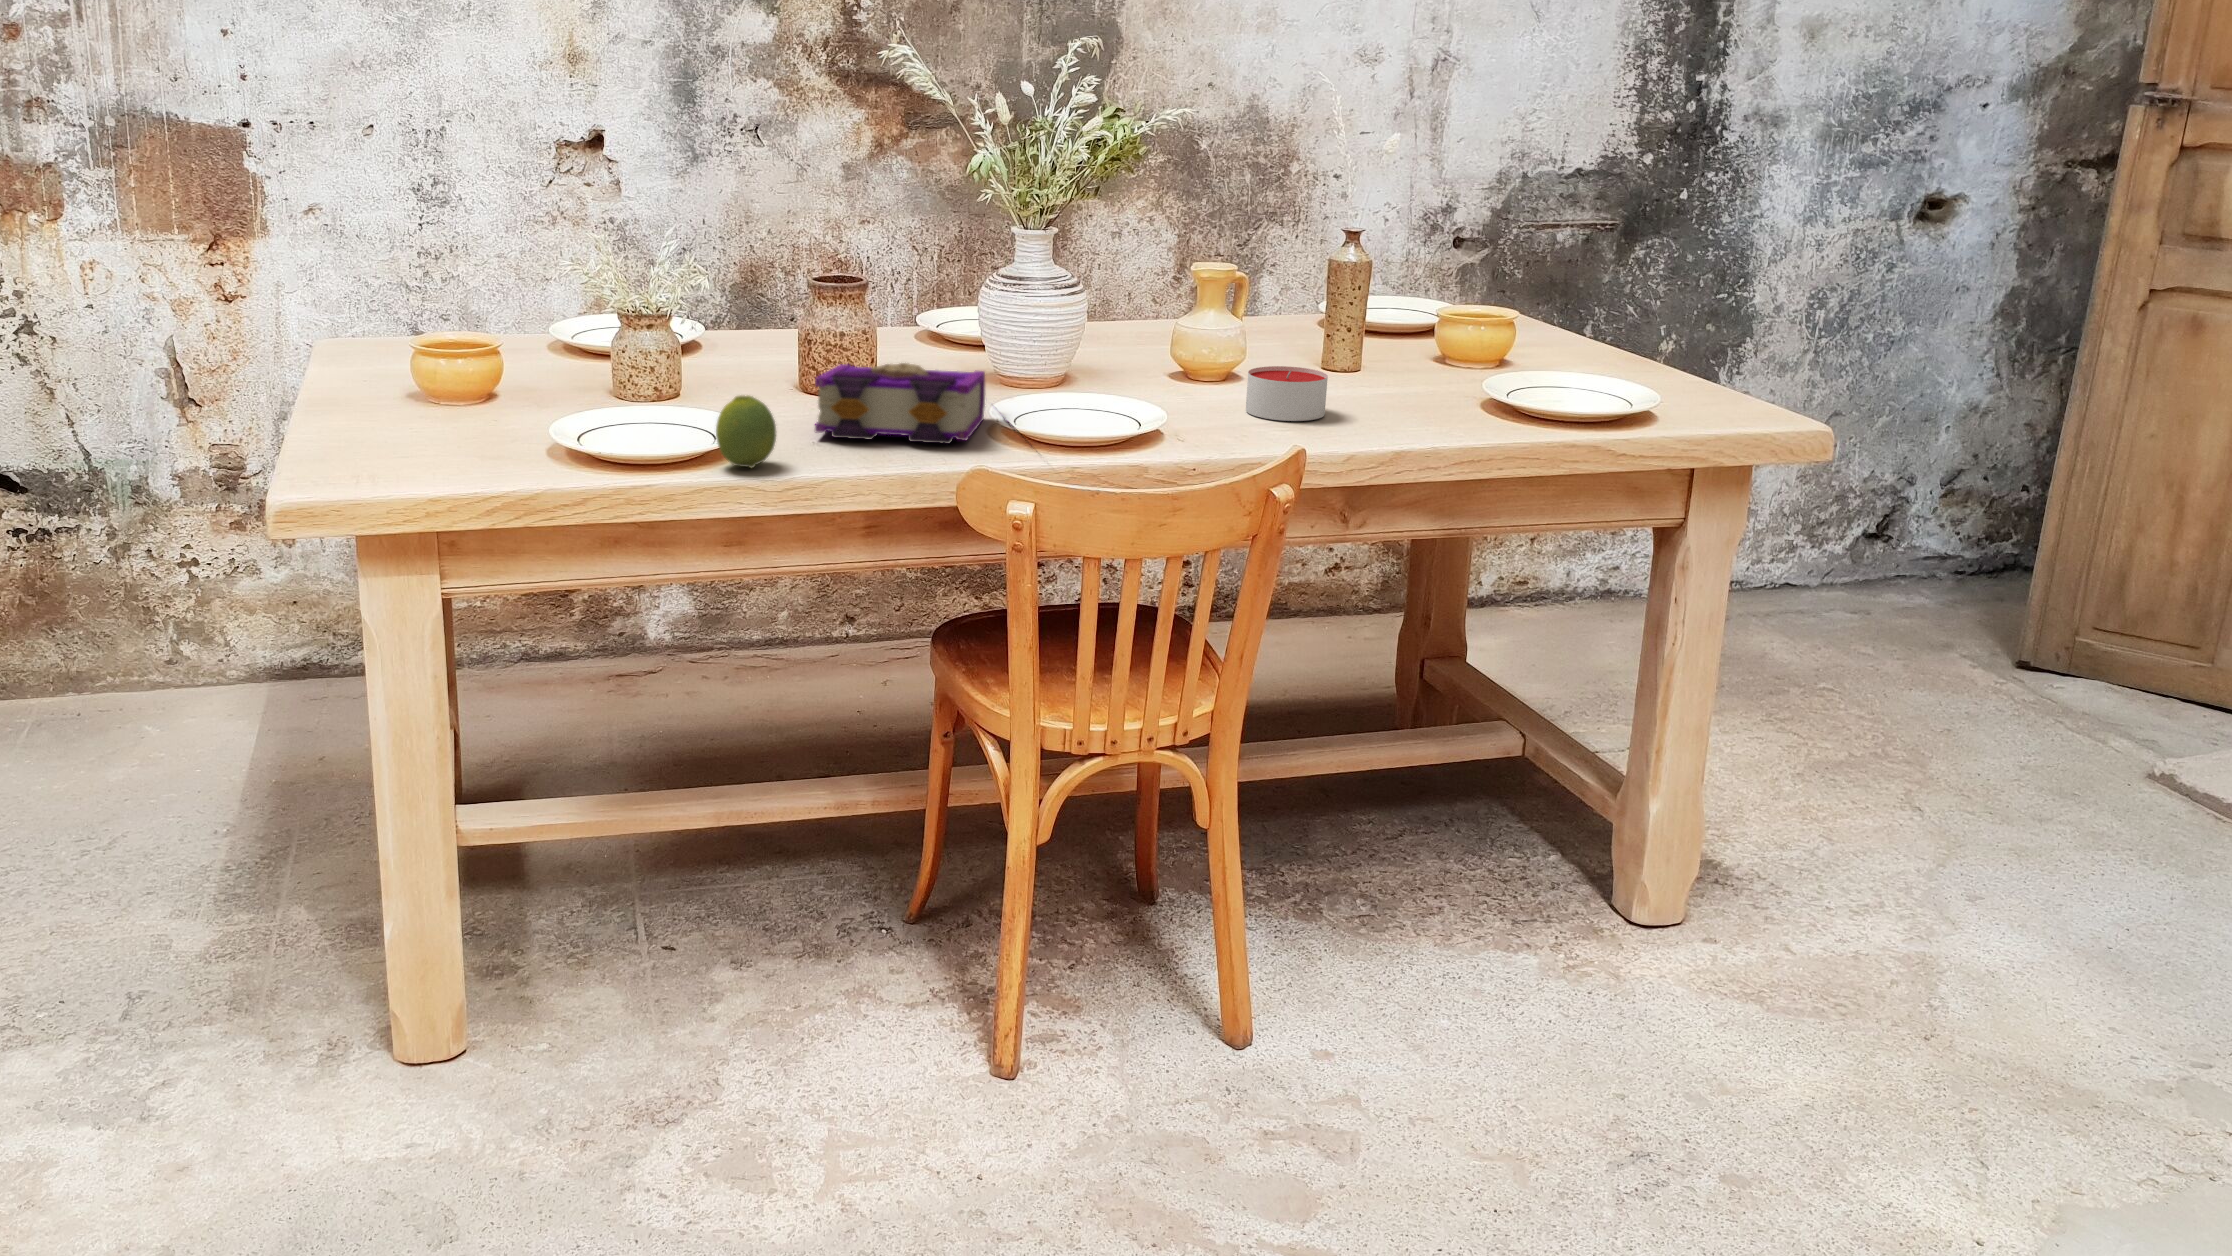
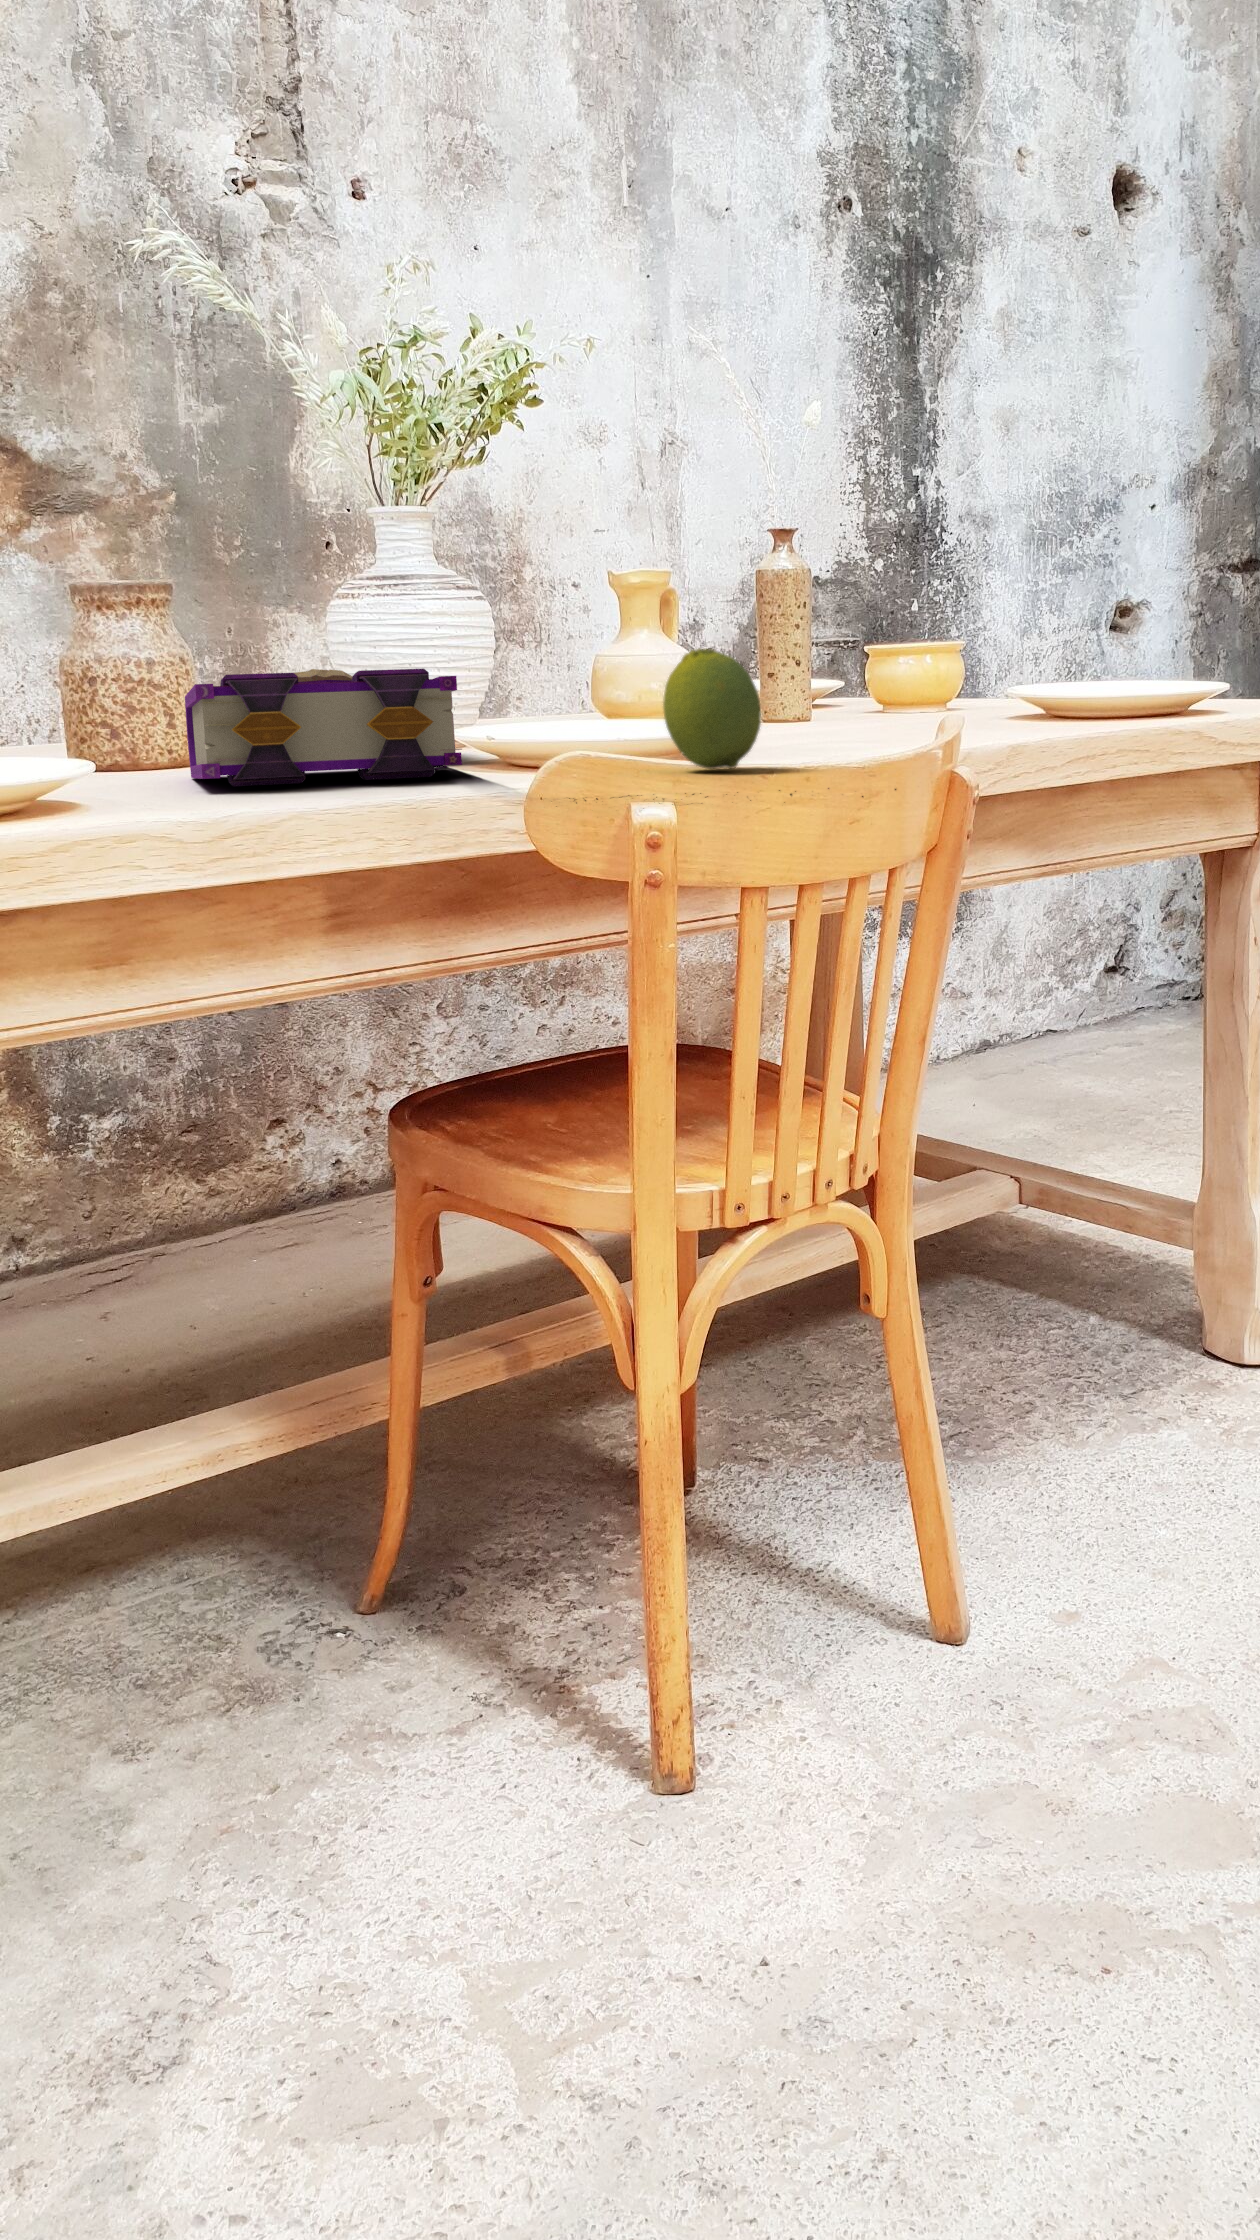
candle: present [1246,366,1328,421] -> none [760,675,871,737]
fruit: present [716,396,776,468] -> present [663,648,761,769]

